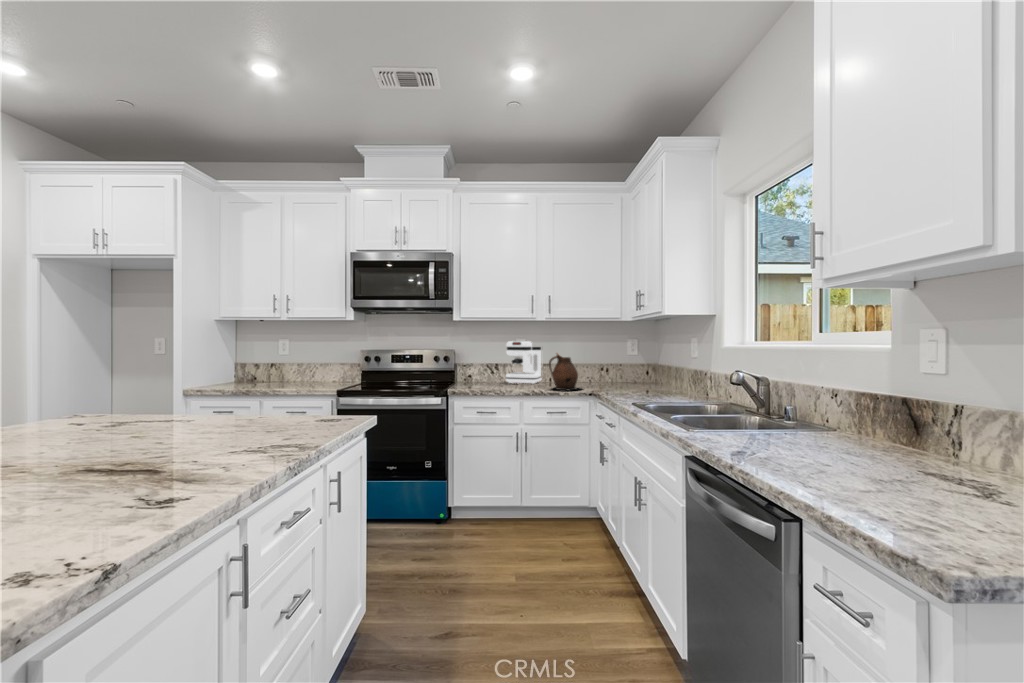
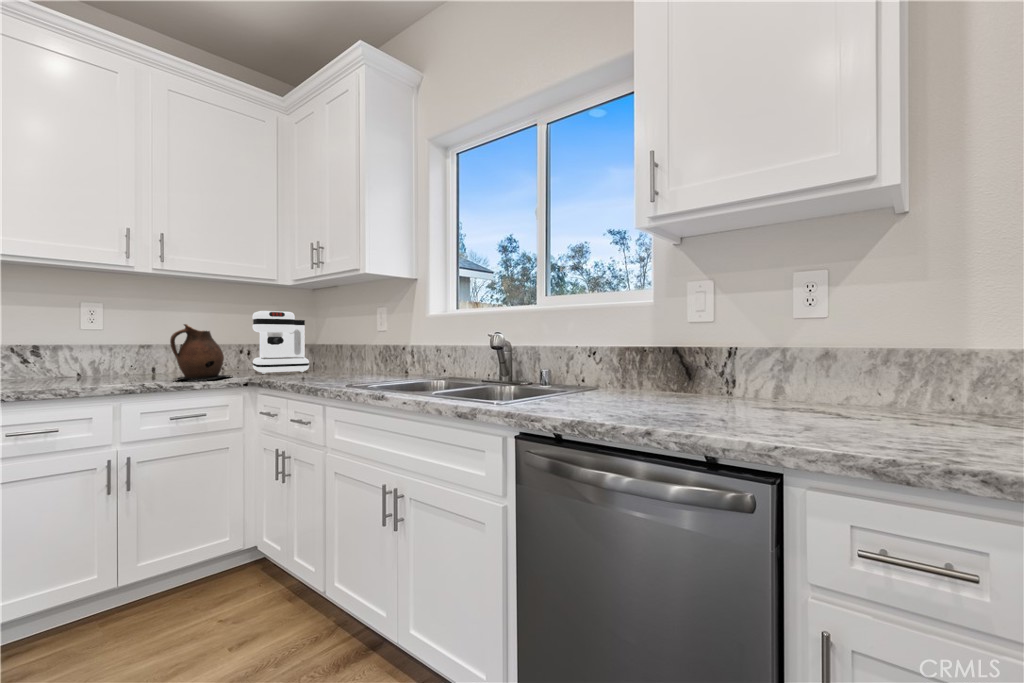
coffee maker: present [506,341,542,384] -> present [253,311,309,374]

